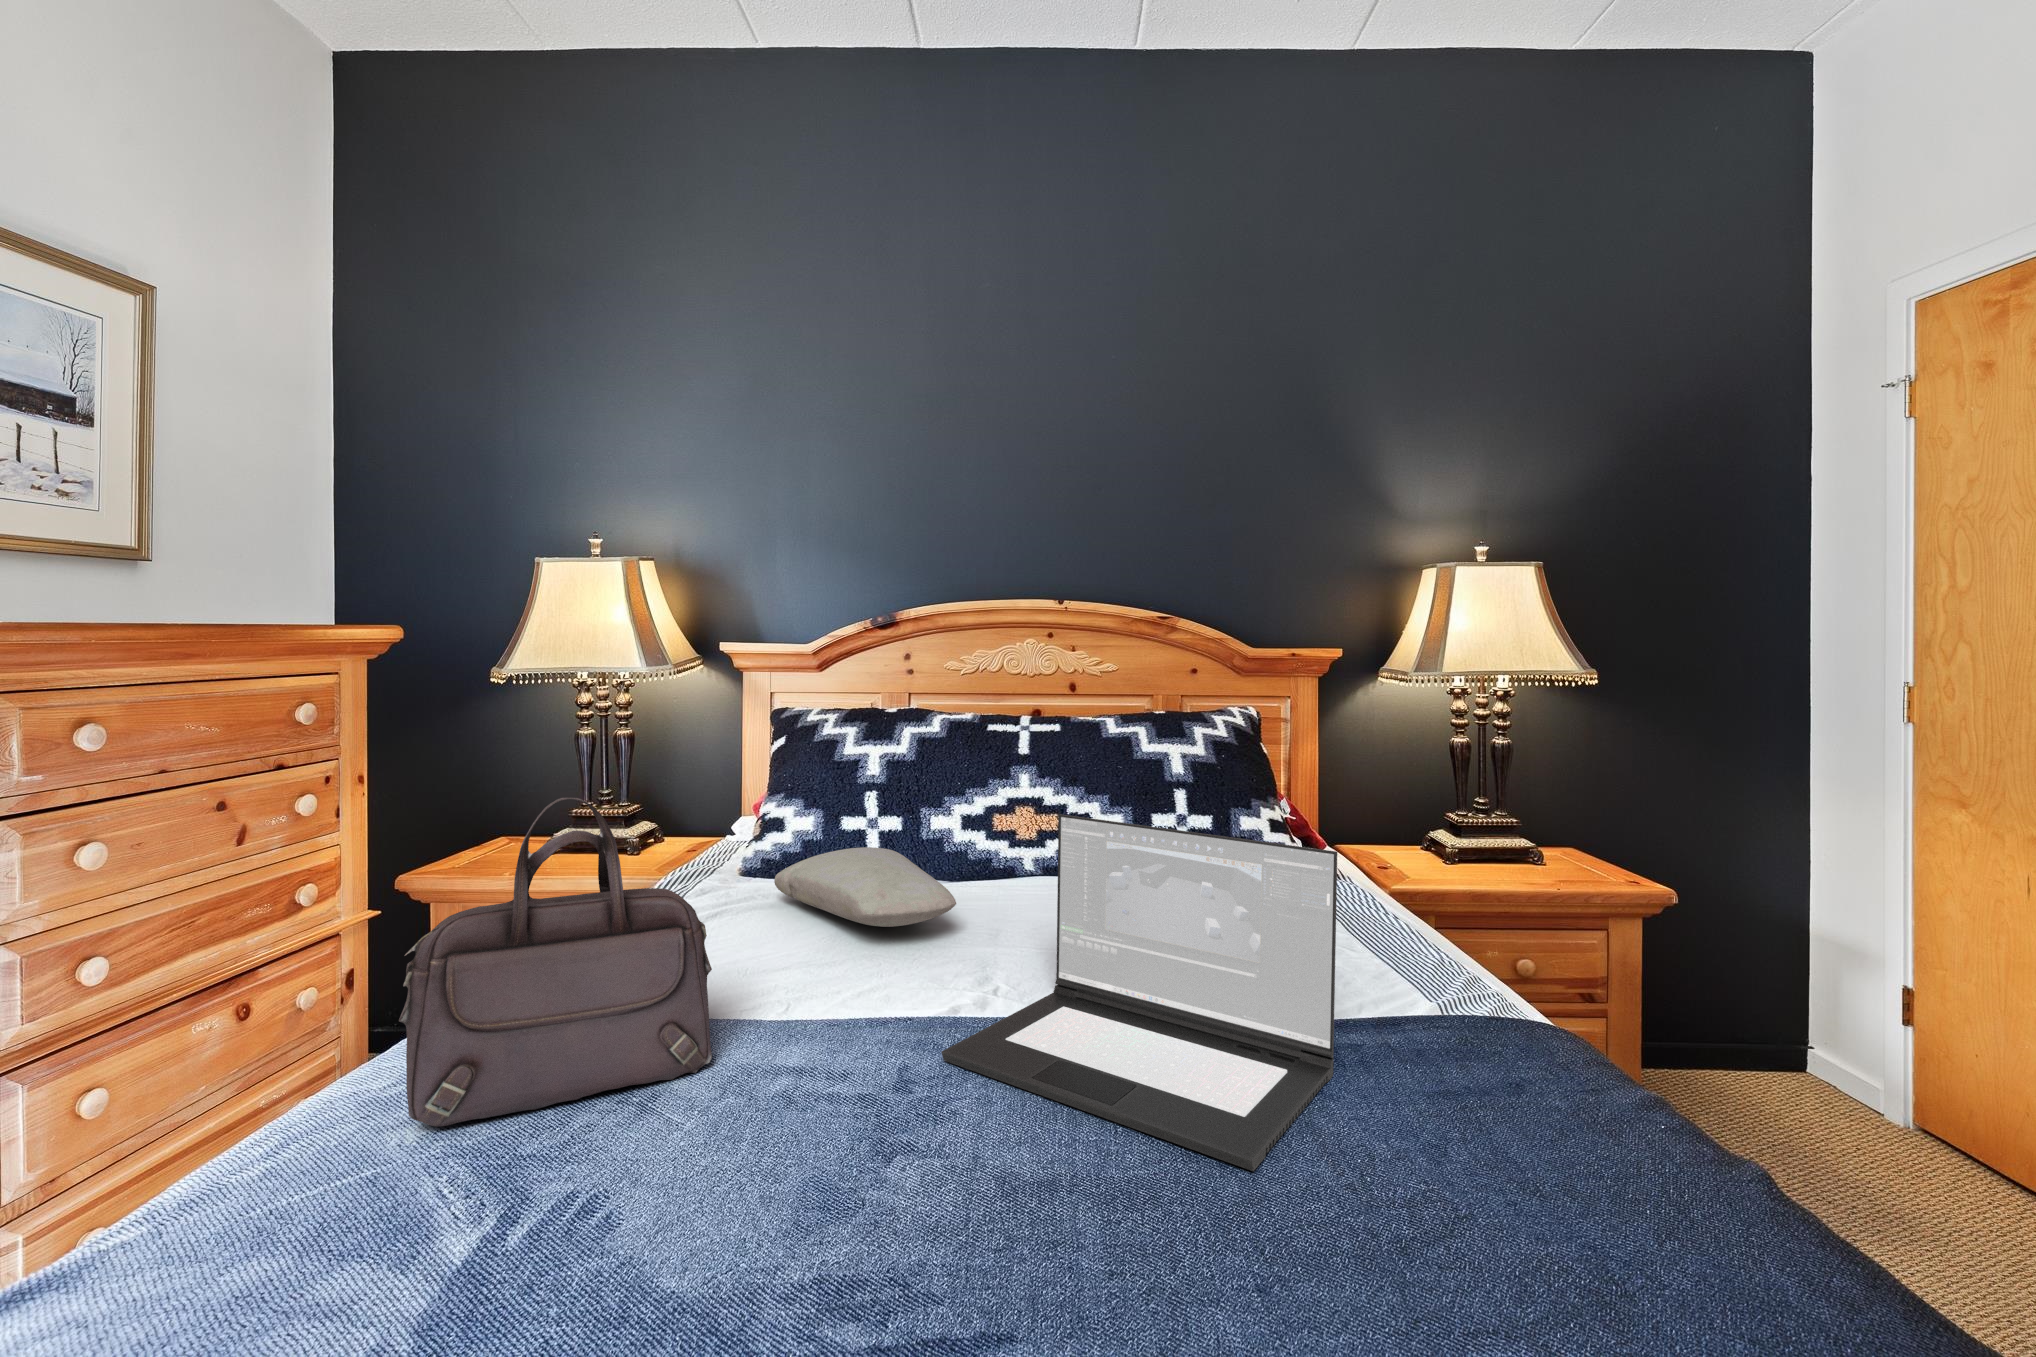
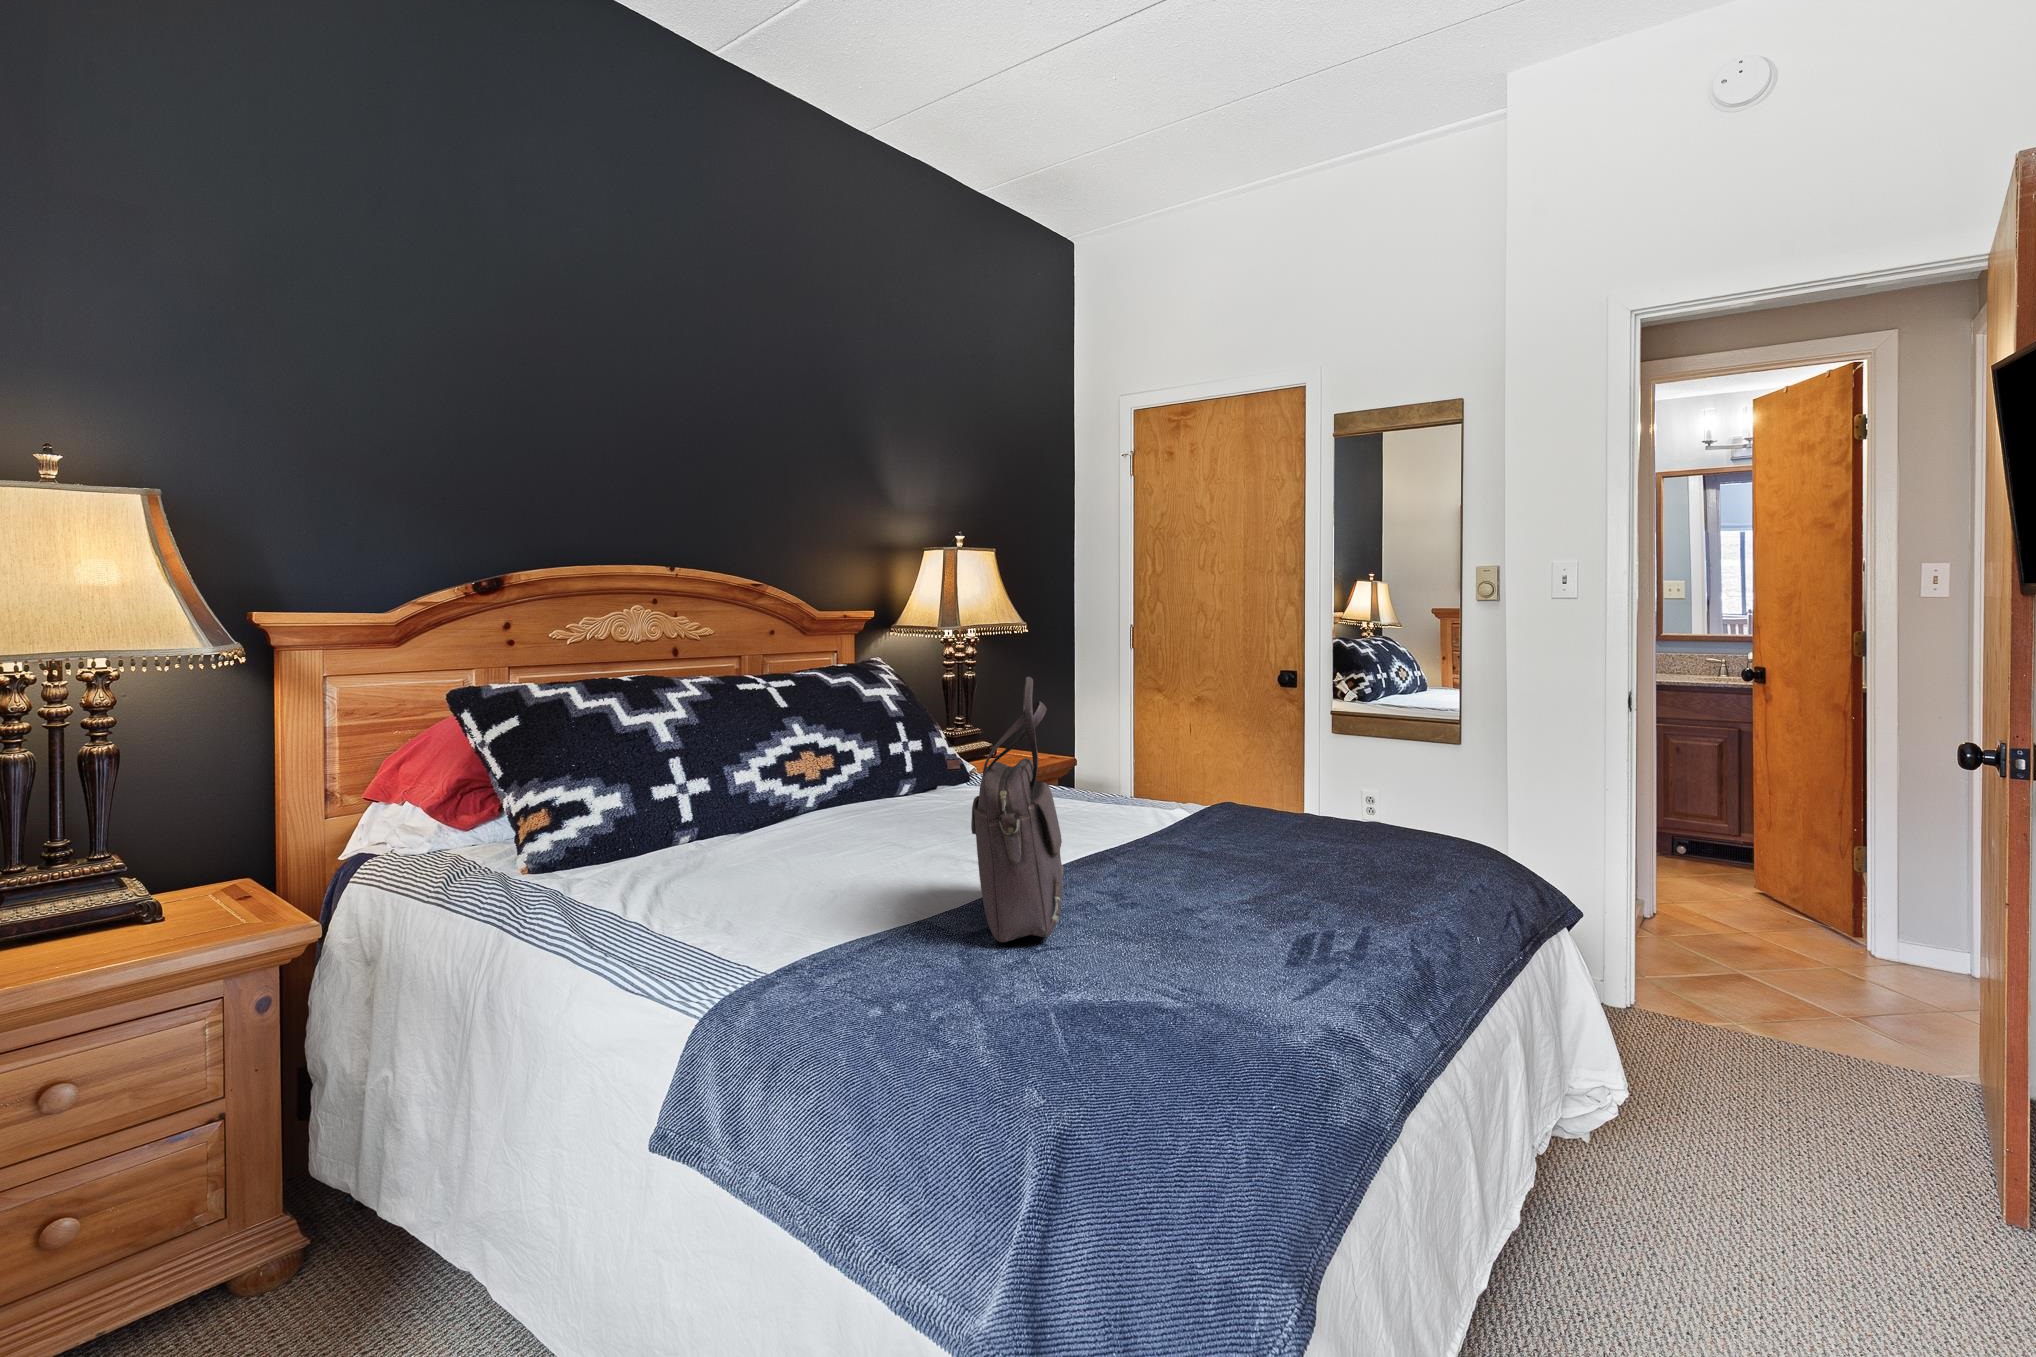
laptop: present [941,814,1337,1171] -> none [1061,687,1313,855]
pillow: present [774,847,956,927] -> none [690,793,924,857]

